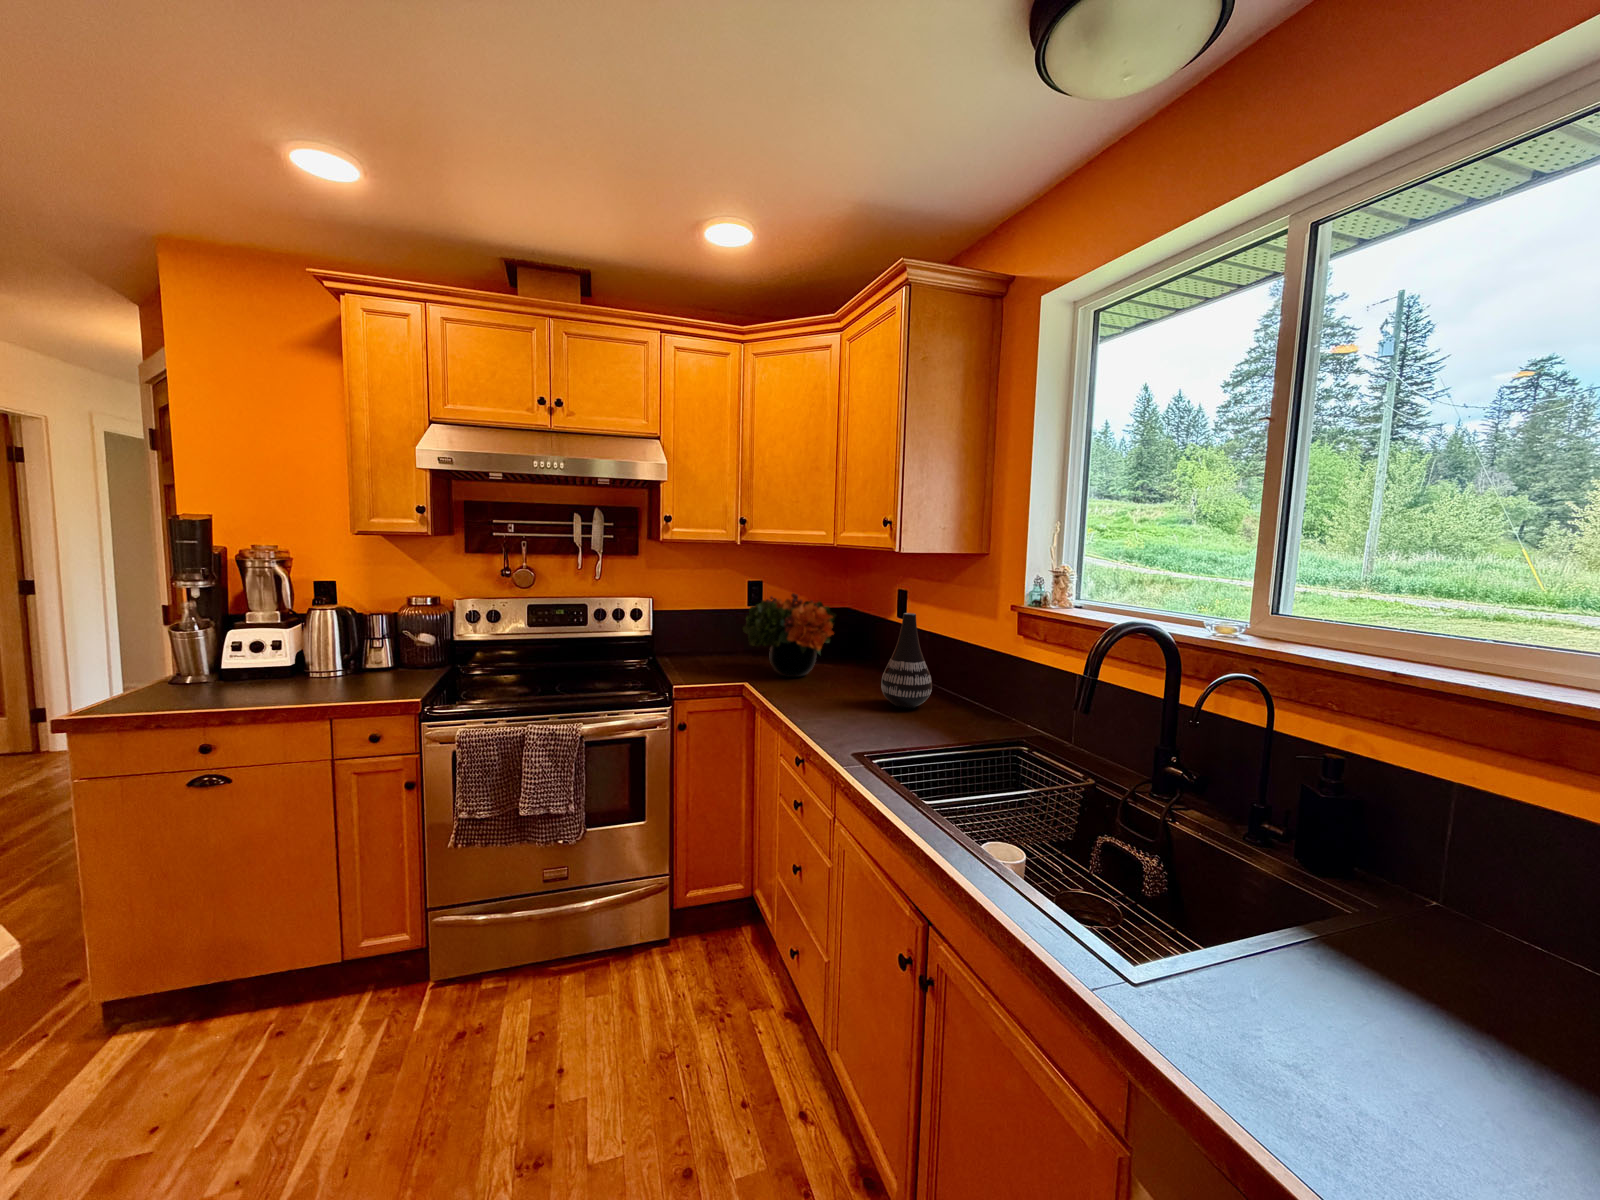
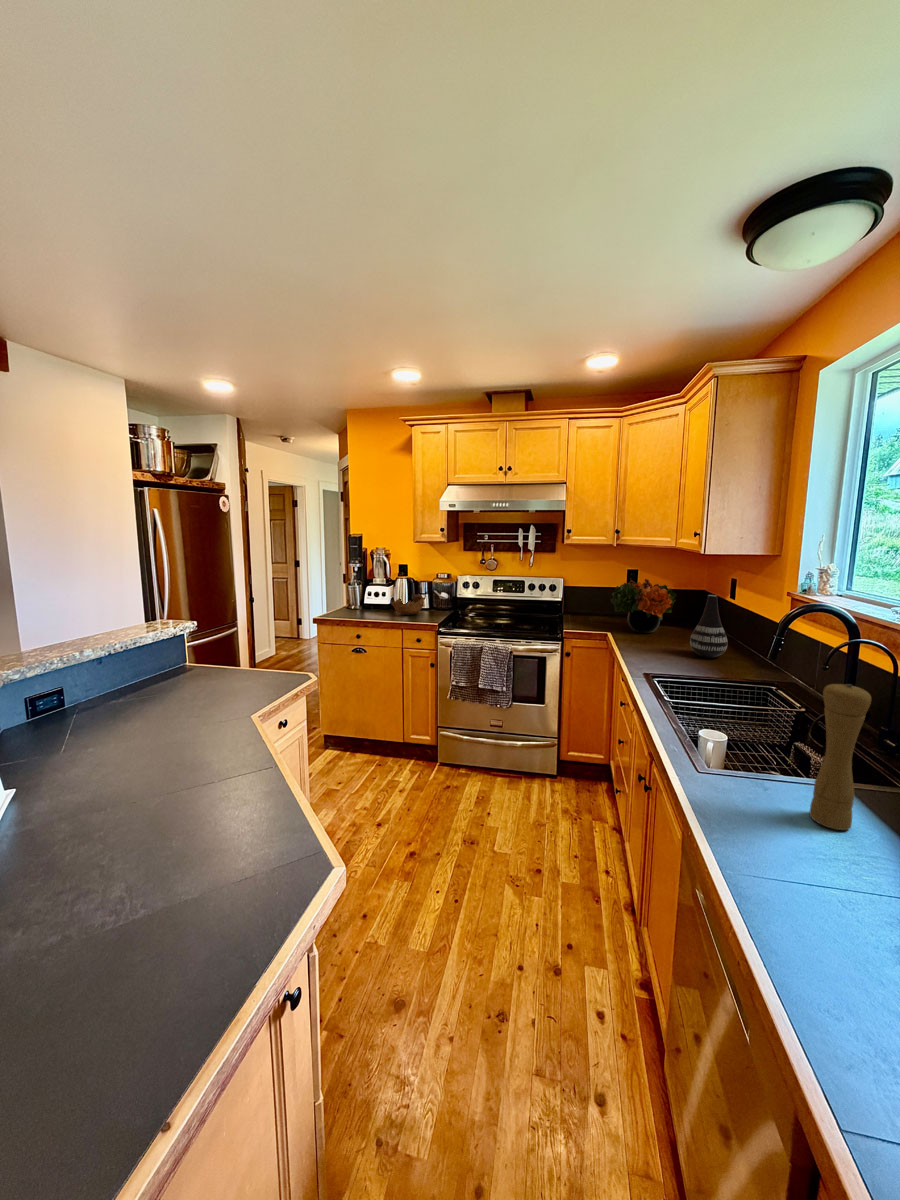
wooden bowl: none [296,638,381,683] -> present [391,594,424,615]
pepper mill: none [1344,764,1466,1051] -> present [810,684,871,830]

